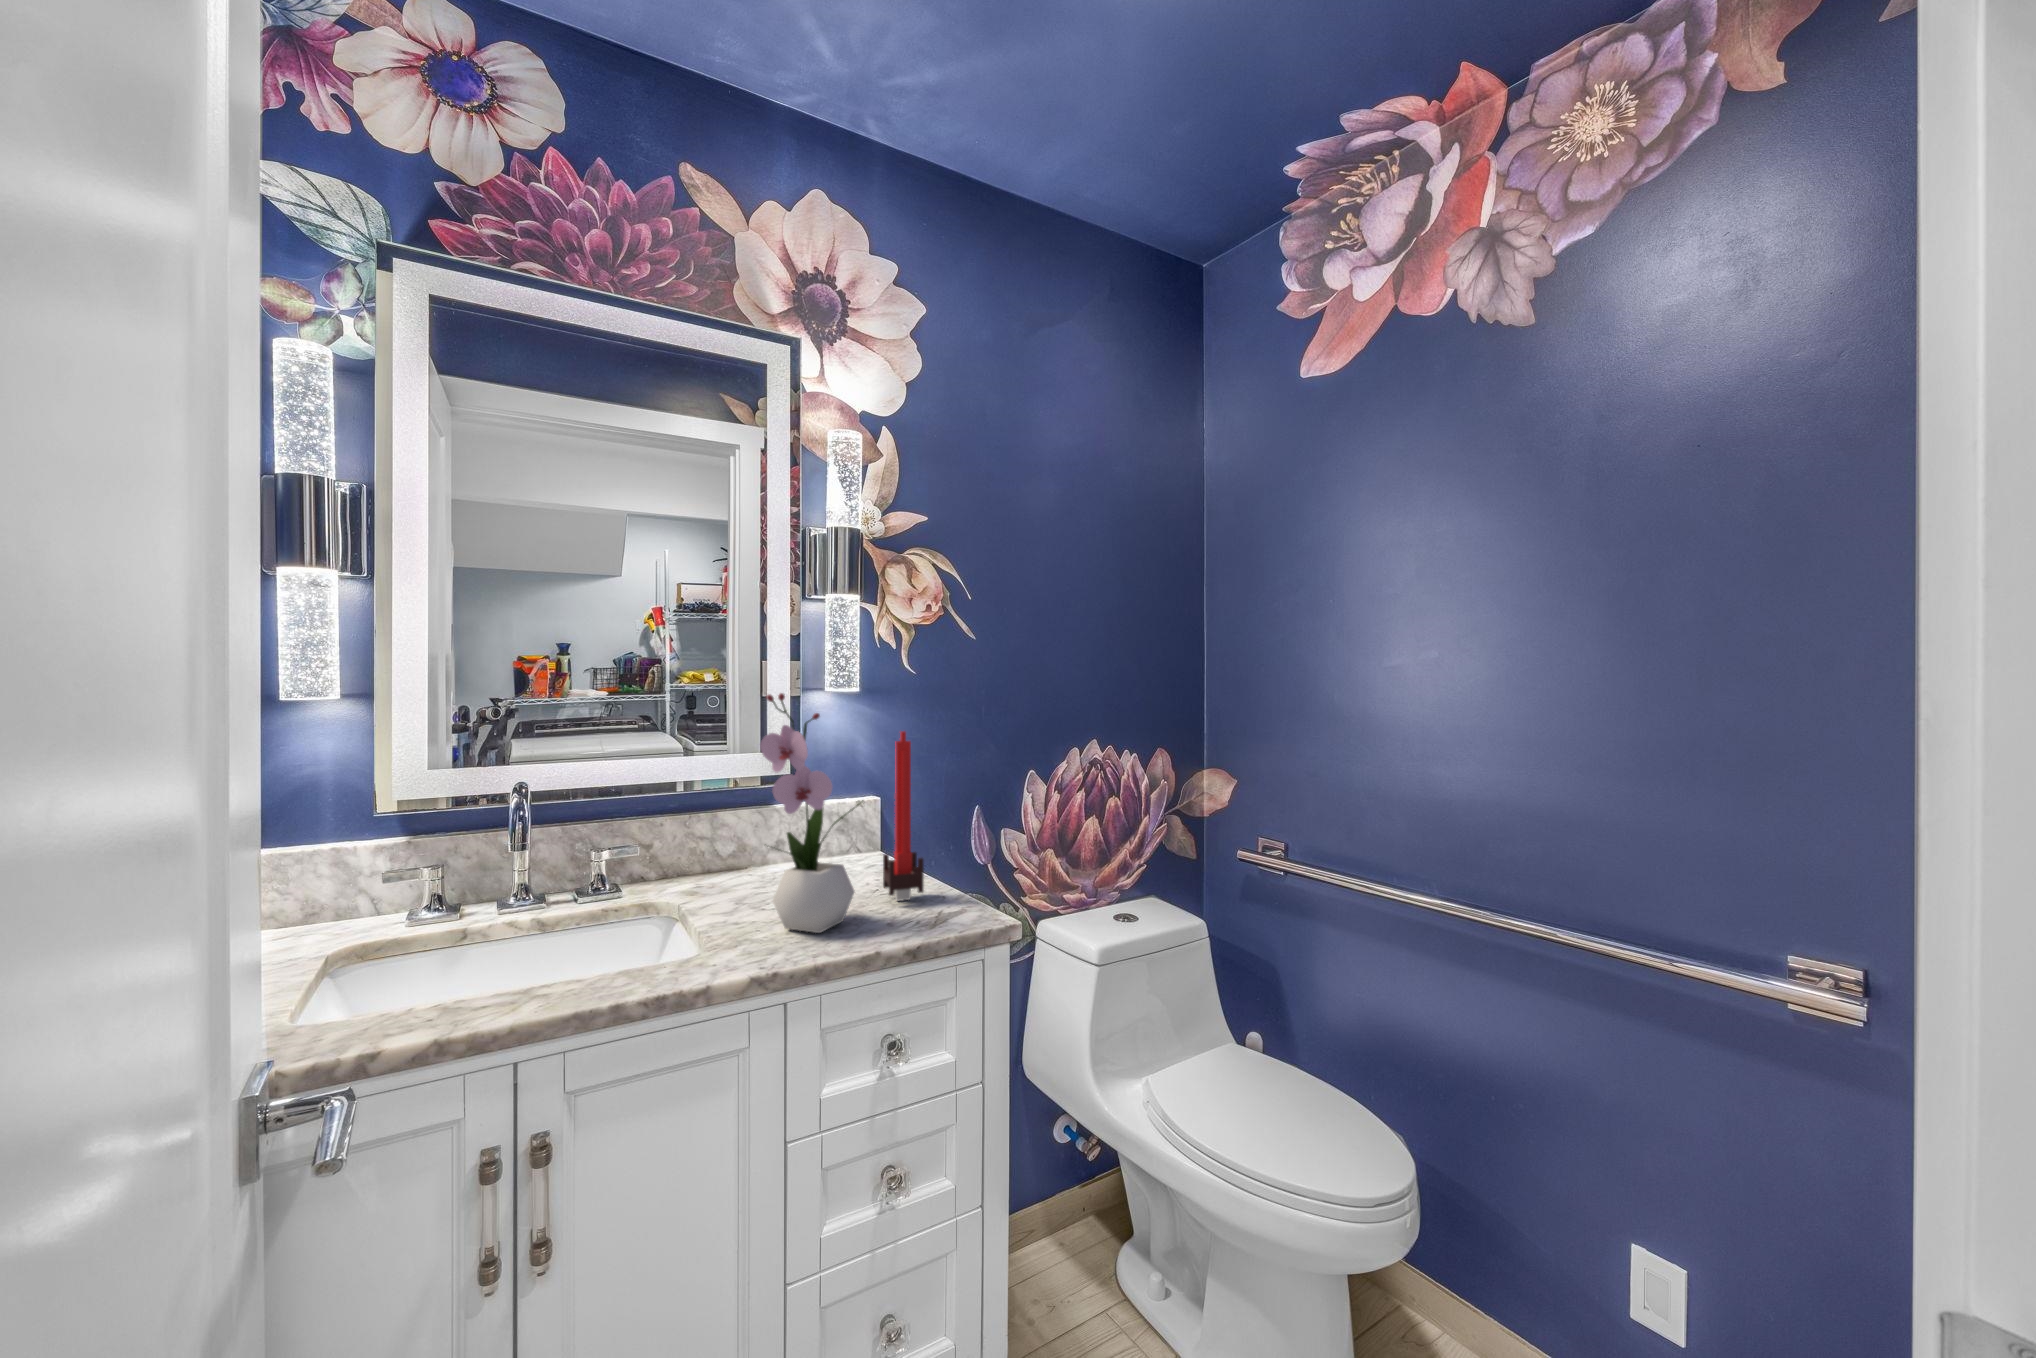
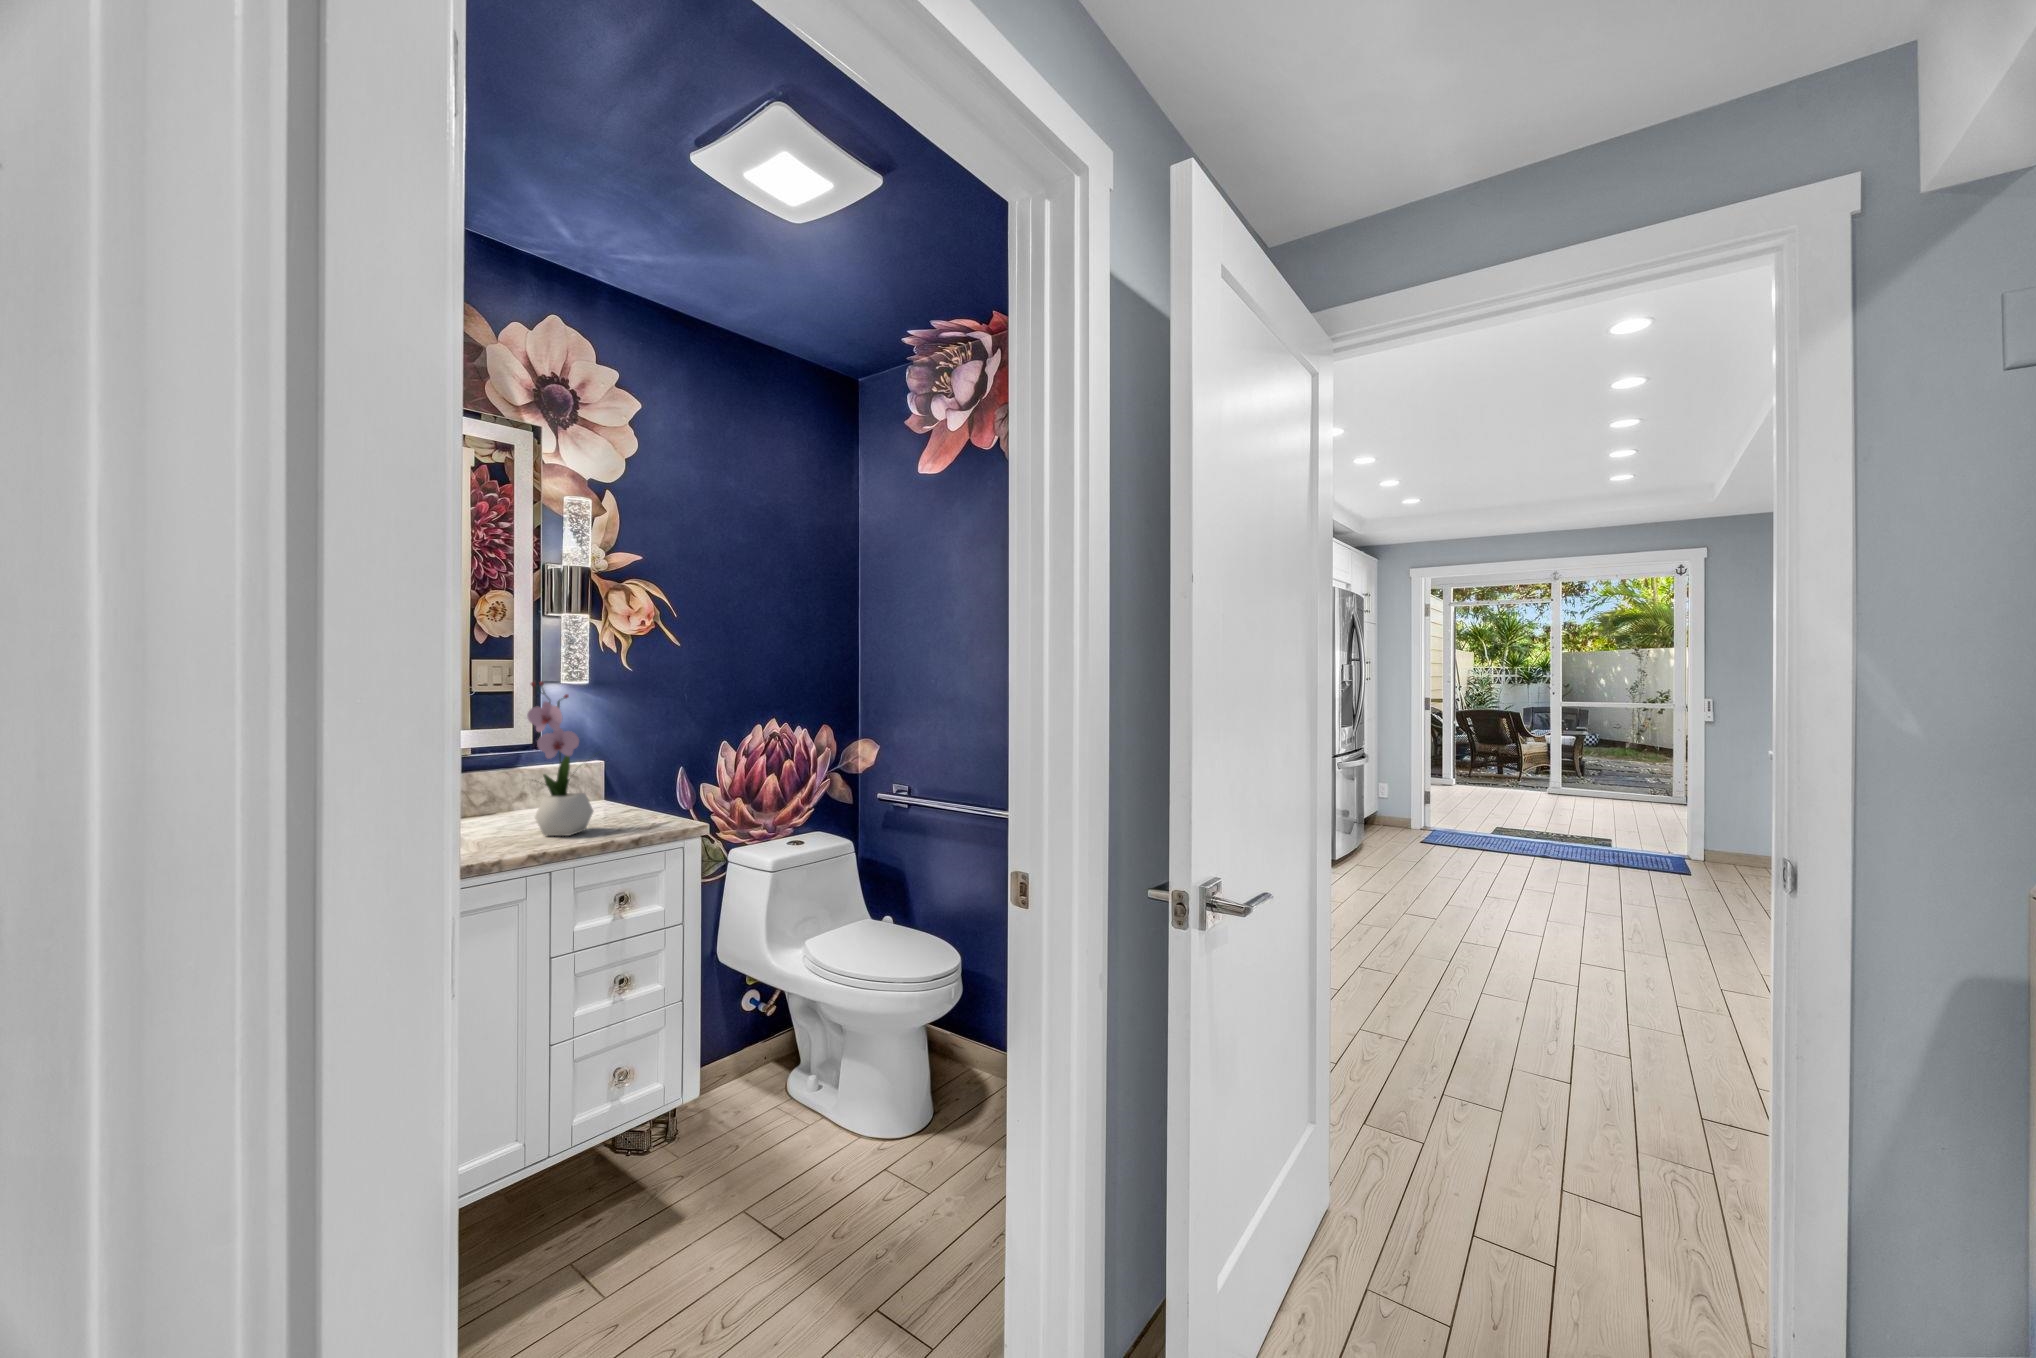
candle: present [883,731,924,901] -> none [612,708,642,821]

